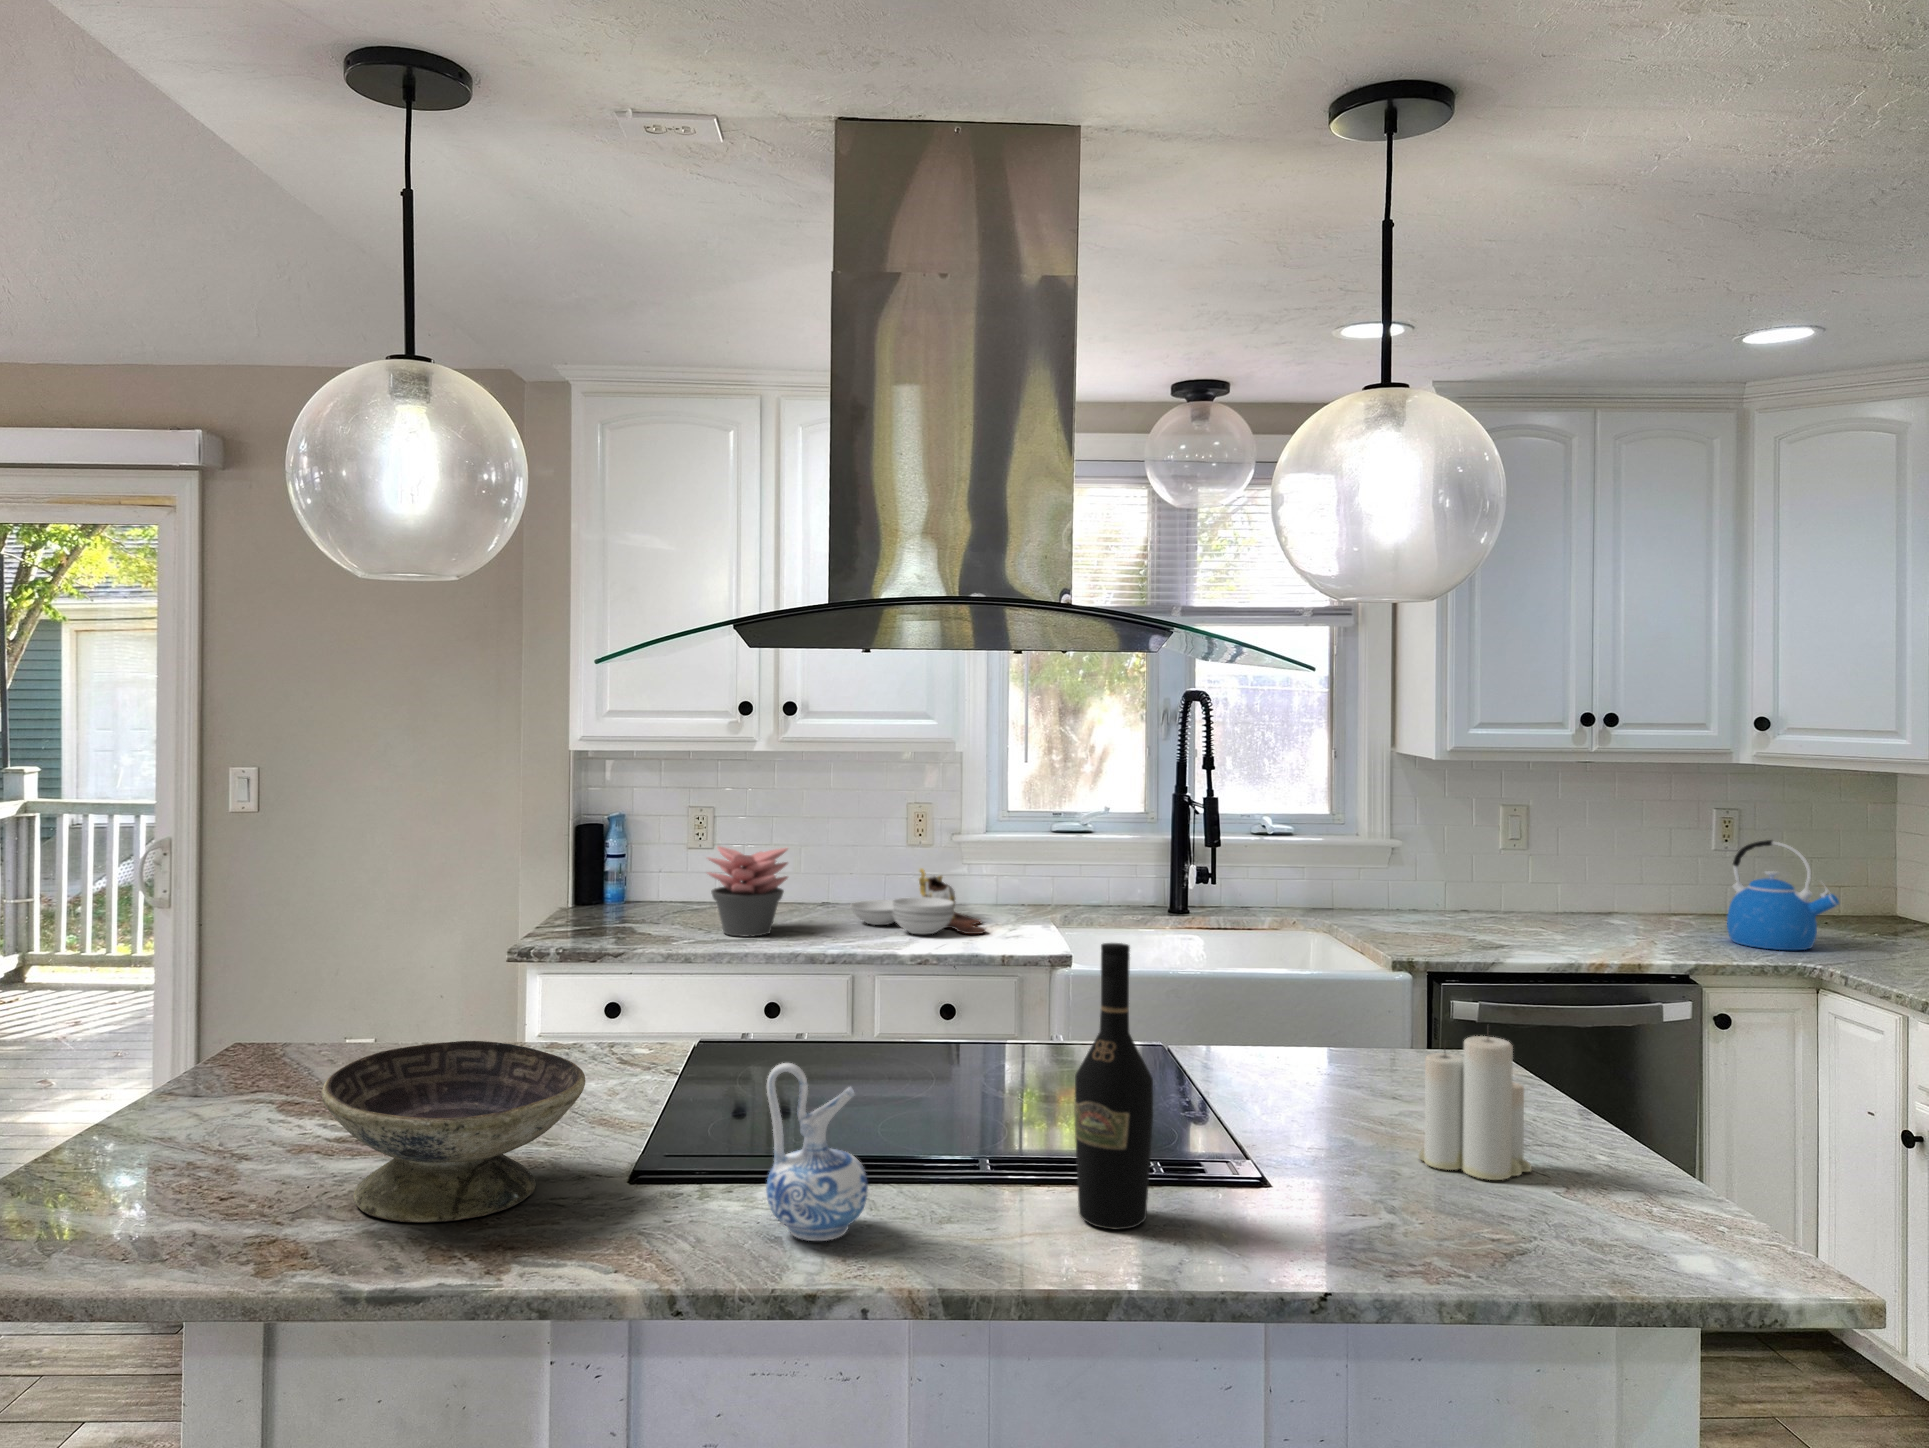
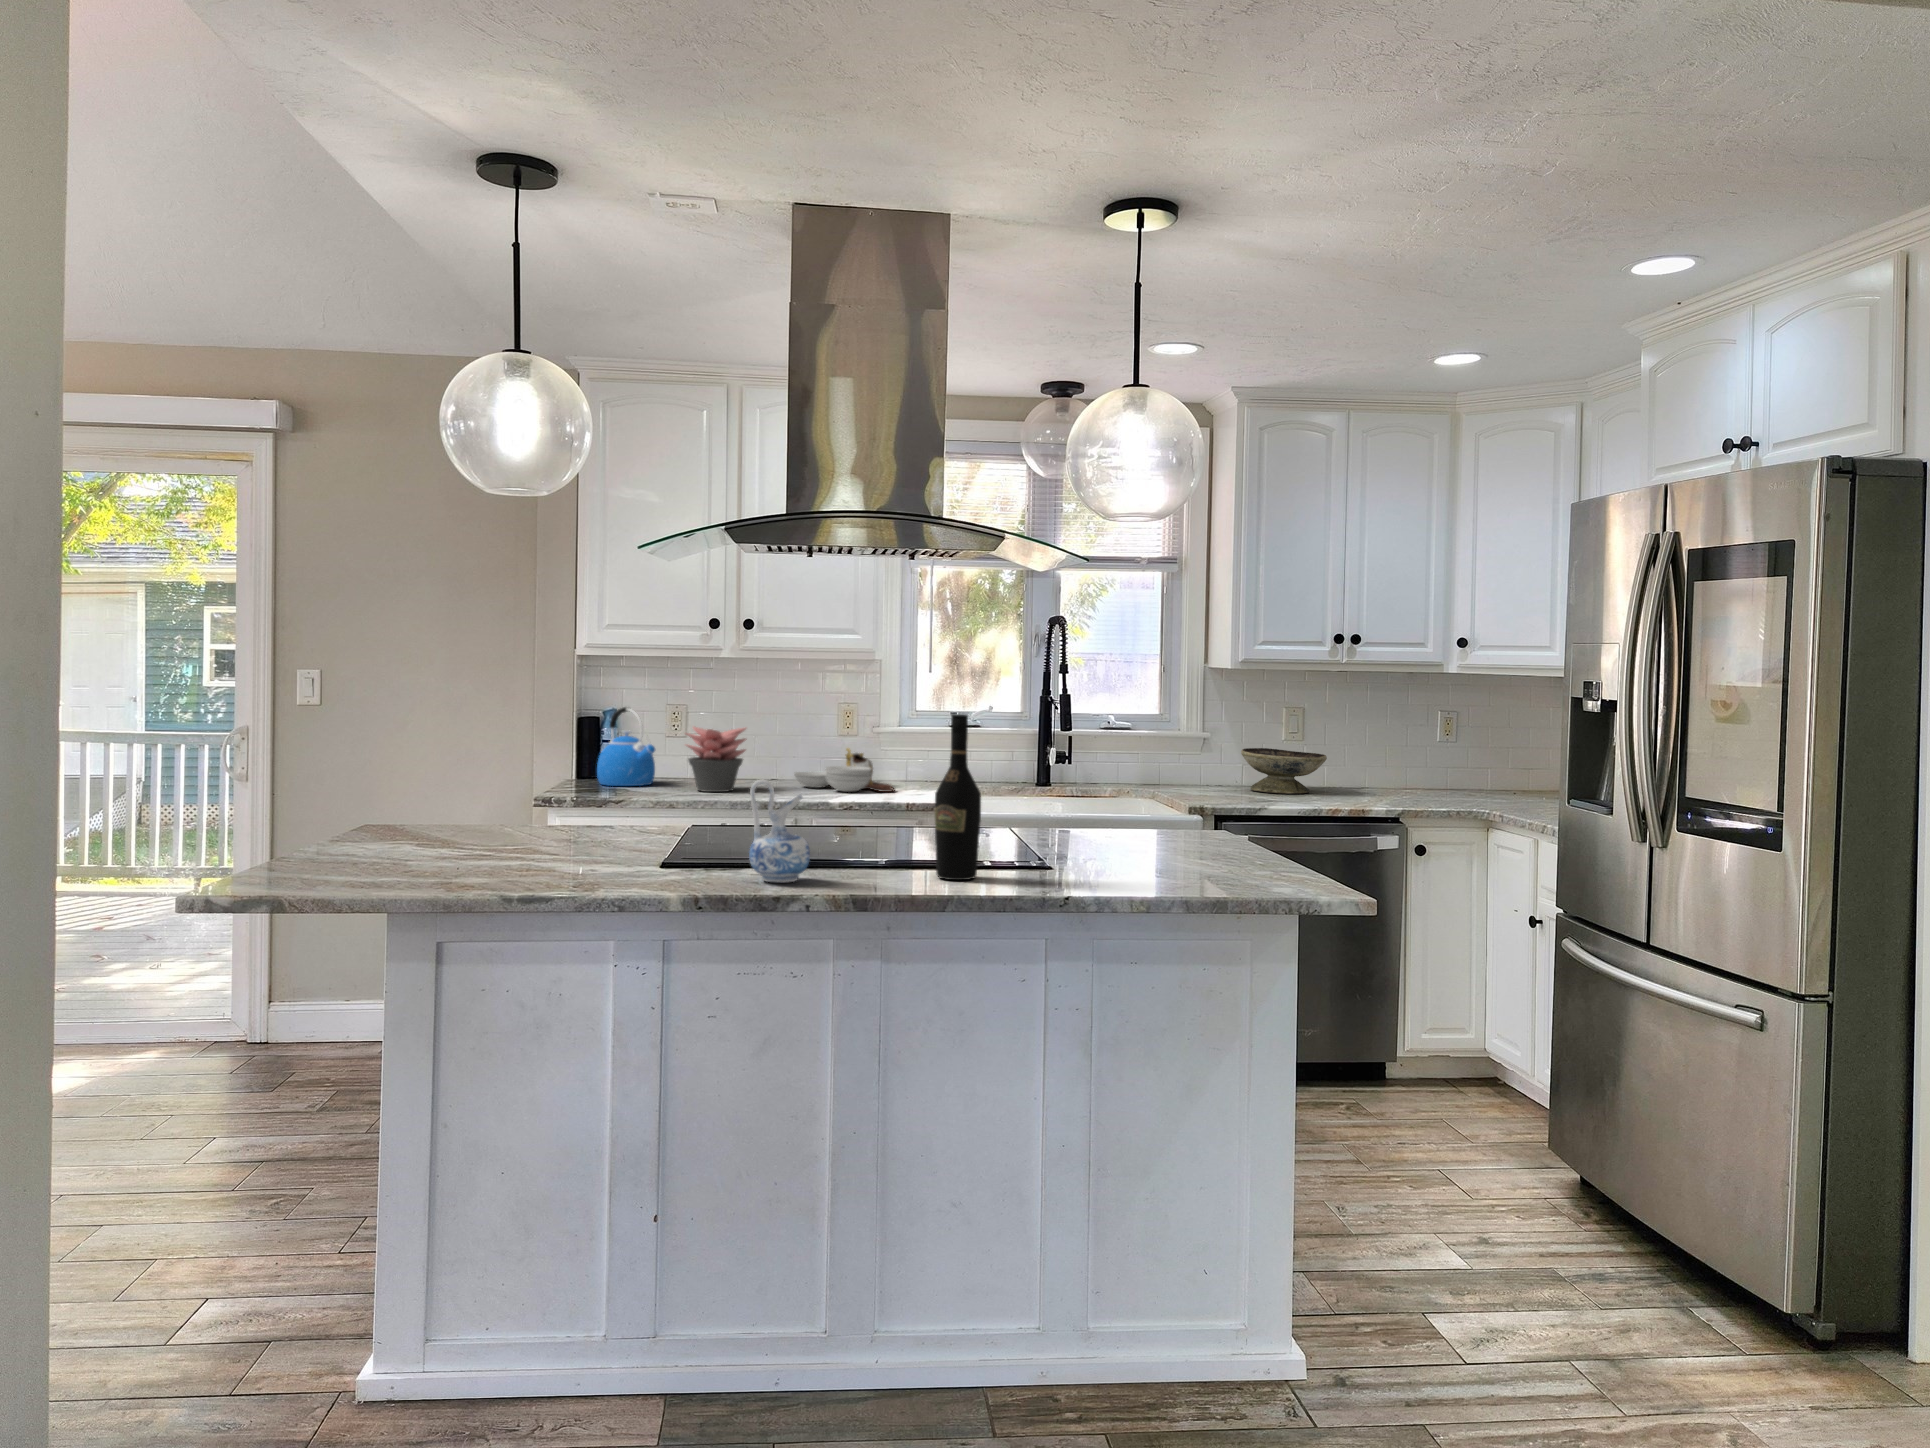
kettle: present [1727,840,1839,950] -> present [597,707,655,786]
candle: present [1418,1036,1532,1180] -> none [1150,776,1216,868]
decorative bowl: present [322,1041,585,1223] -> present [1241,748,1327,794]

